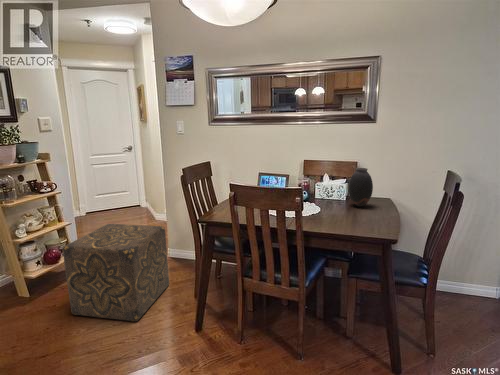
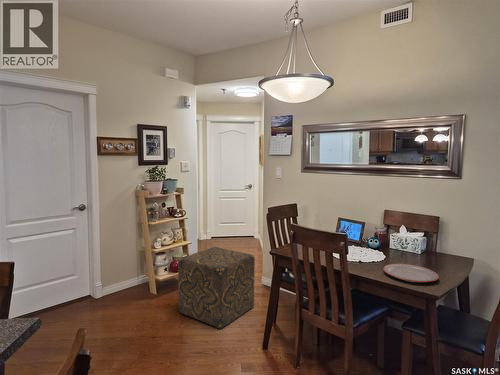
vase: present [349,168,373,207] -> none [420,223,447,262]
plate: none [329,212,382,229] -> present [383,264,439,282]

